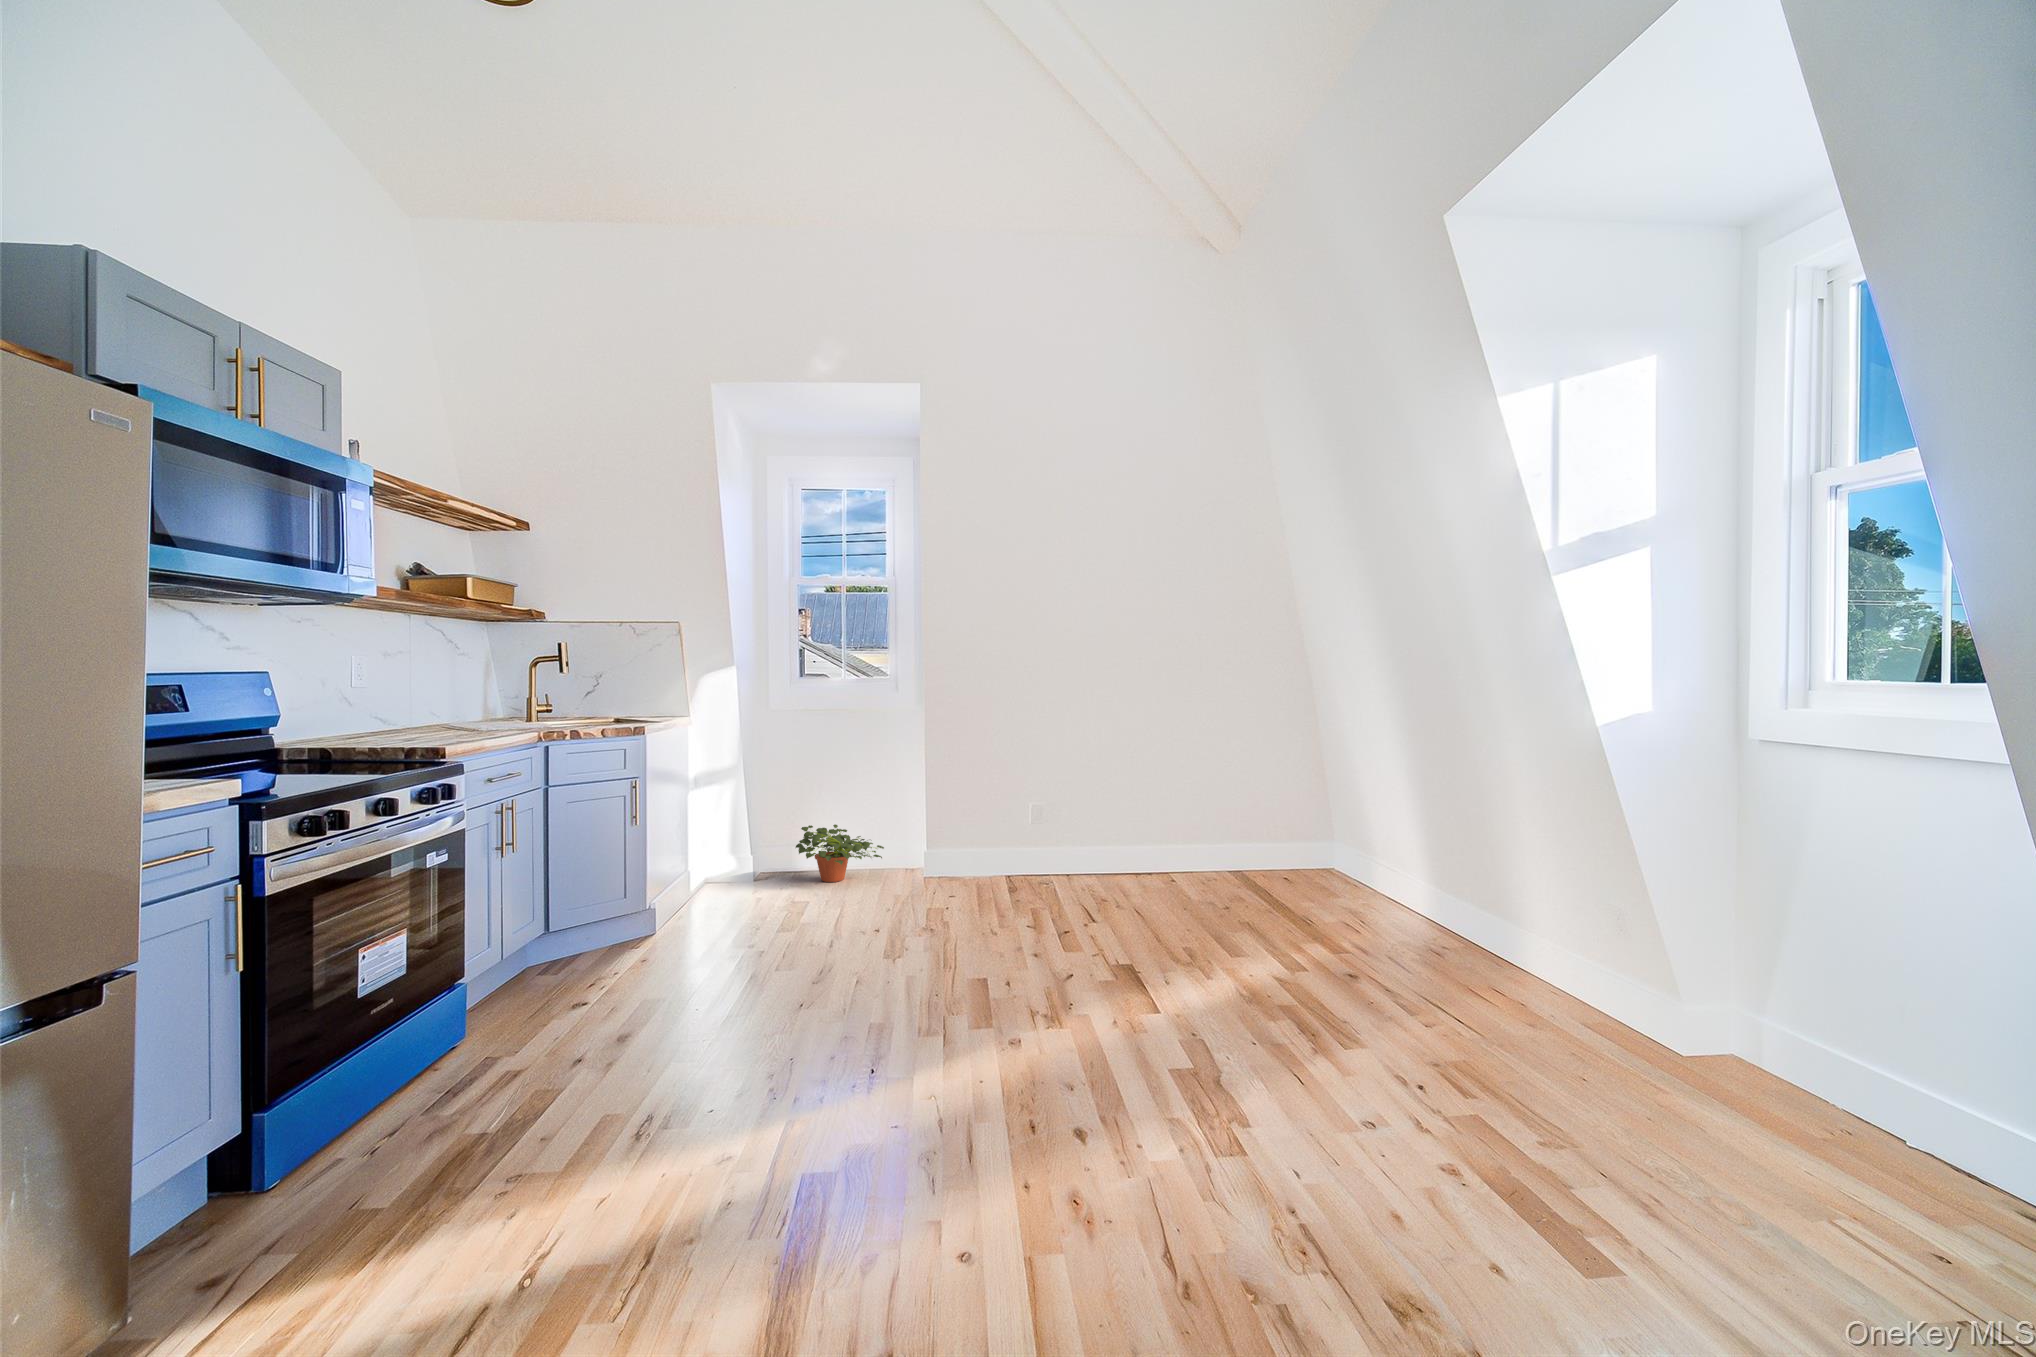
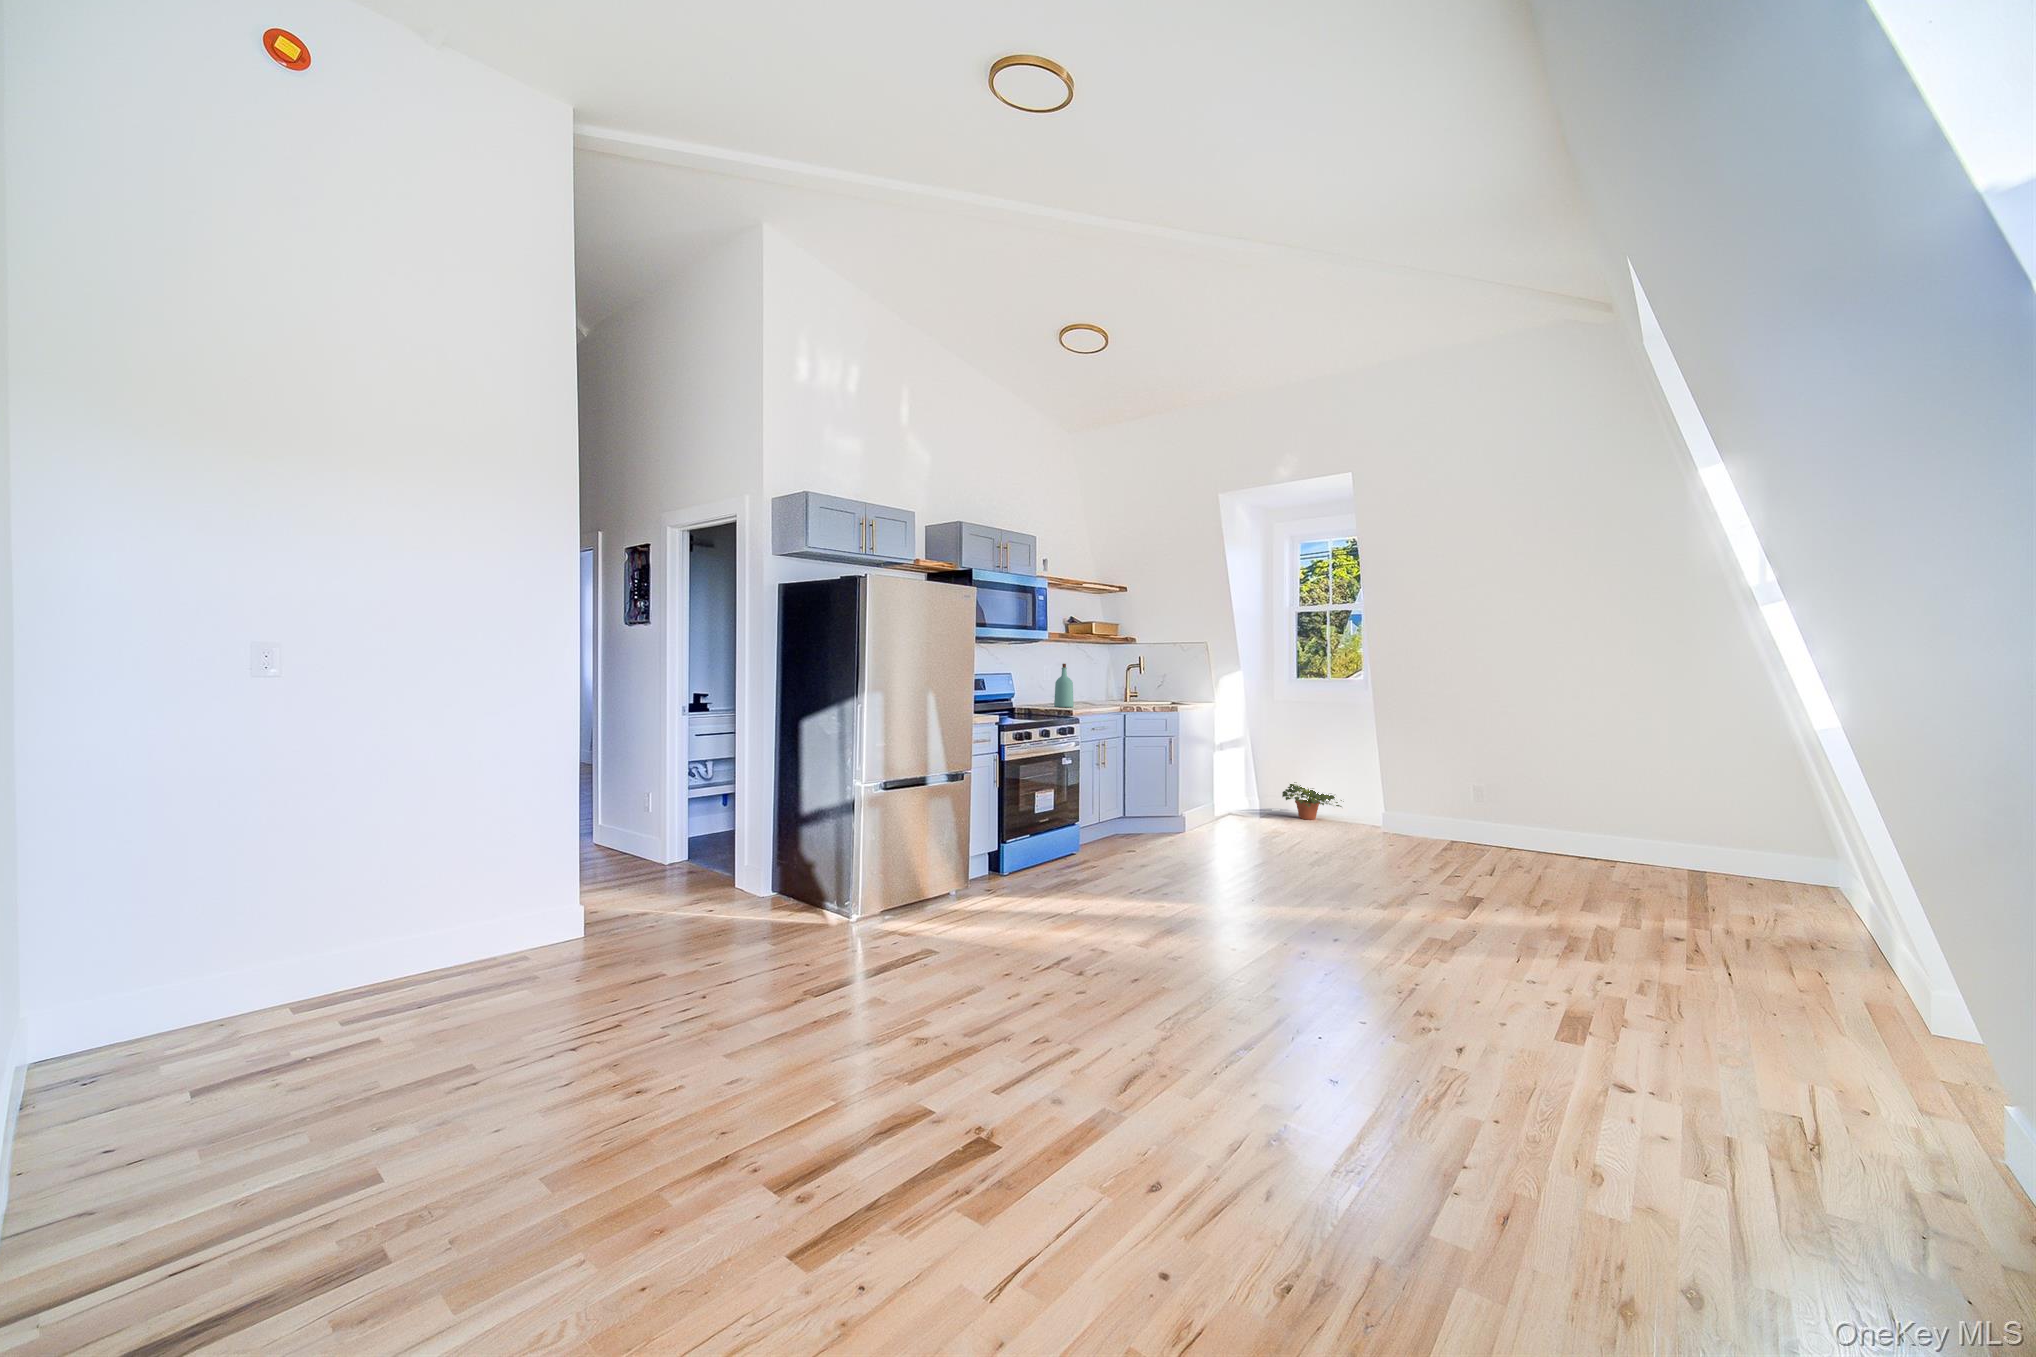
bottle: none [387,651,434,740] -> present [1054,664,1073,707]

